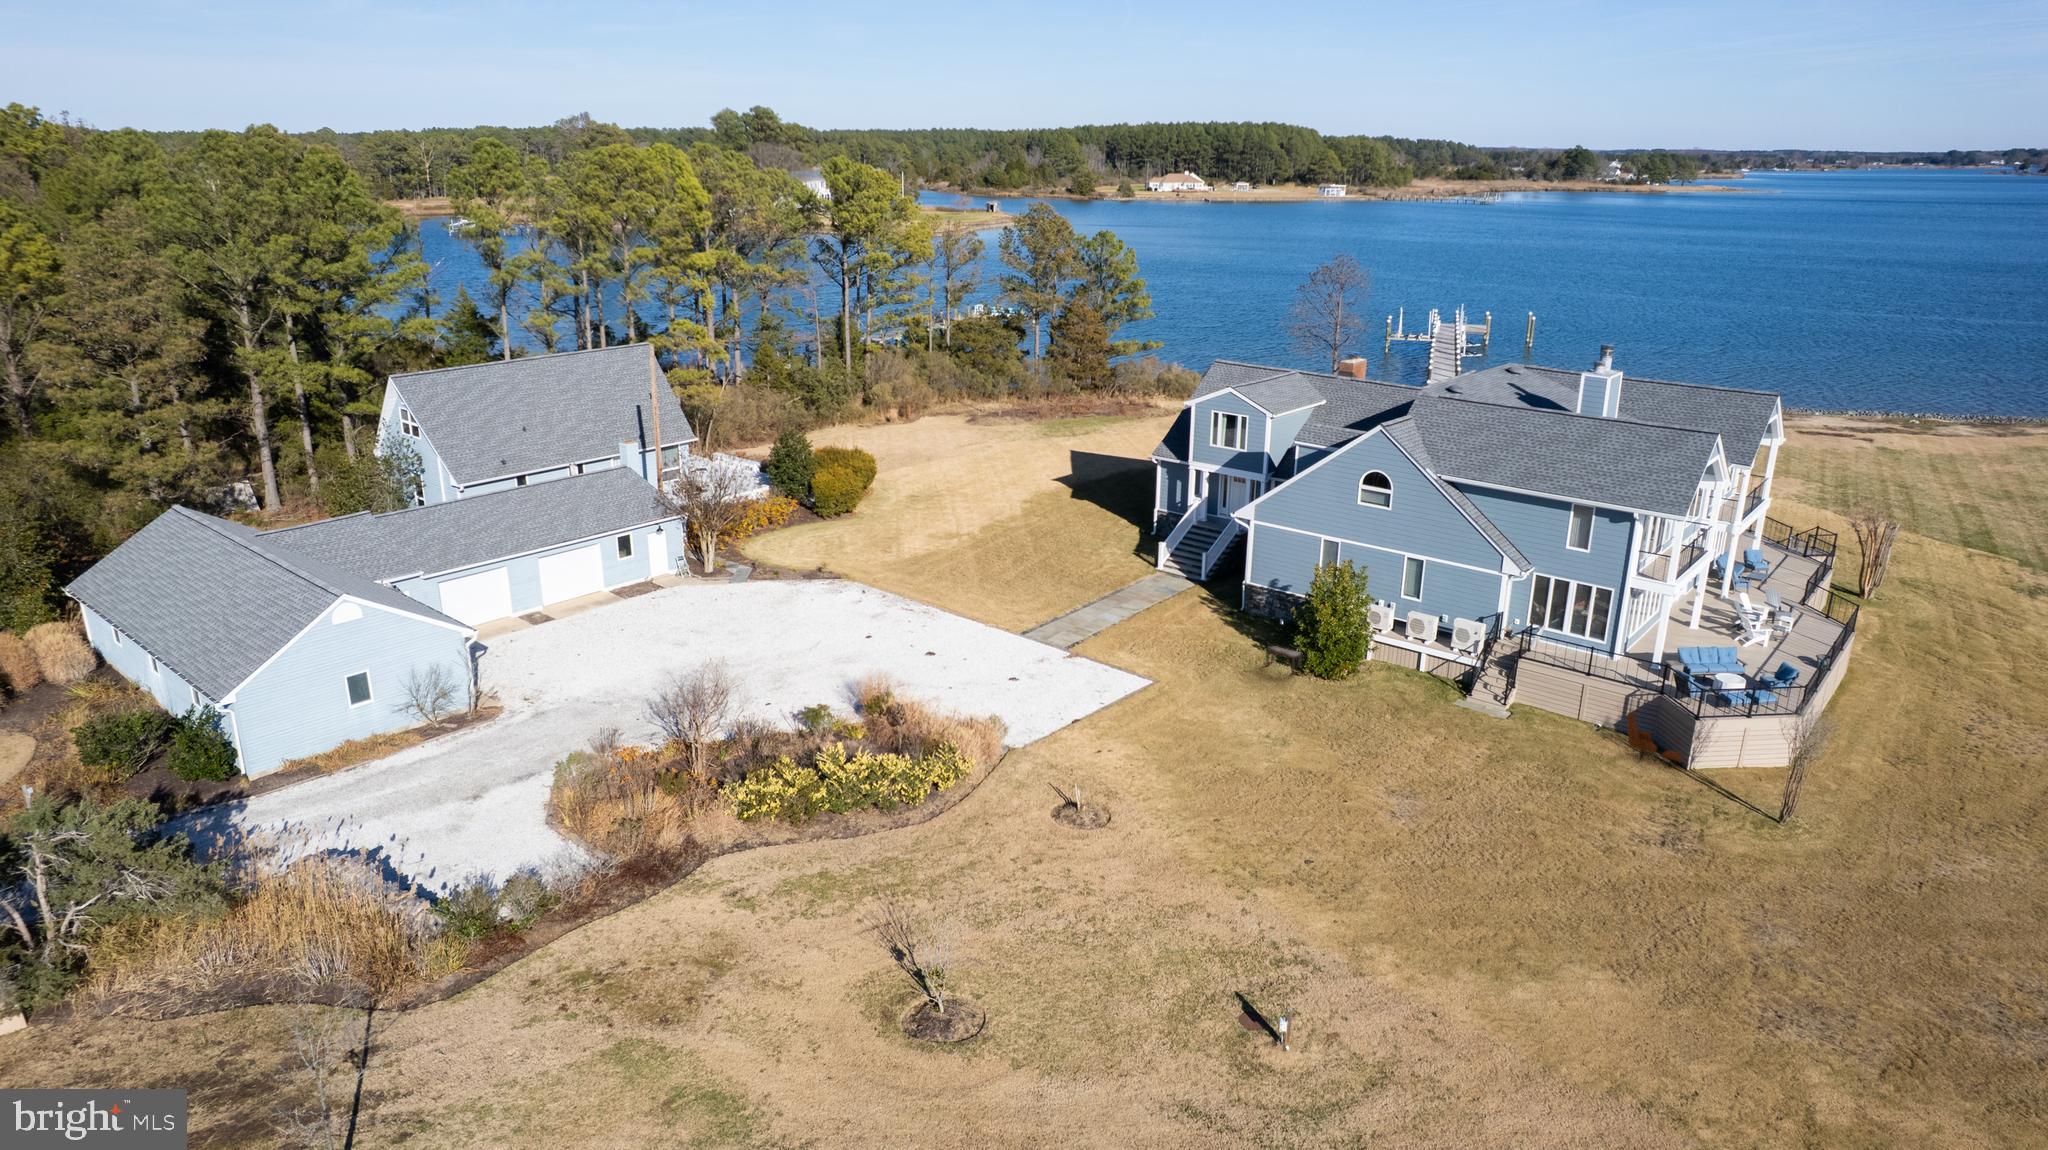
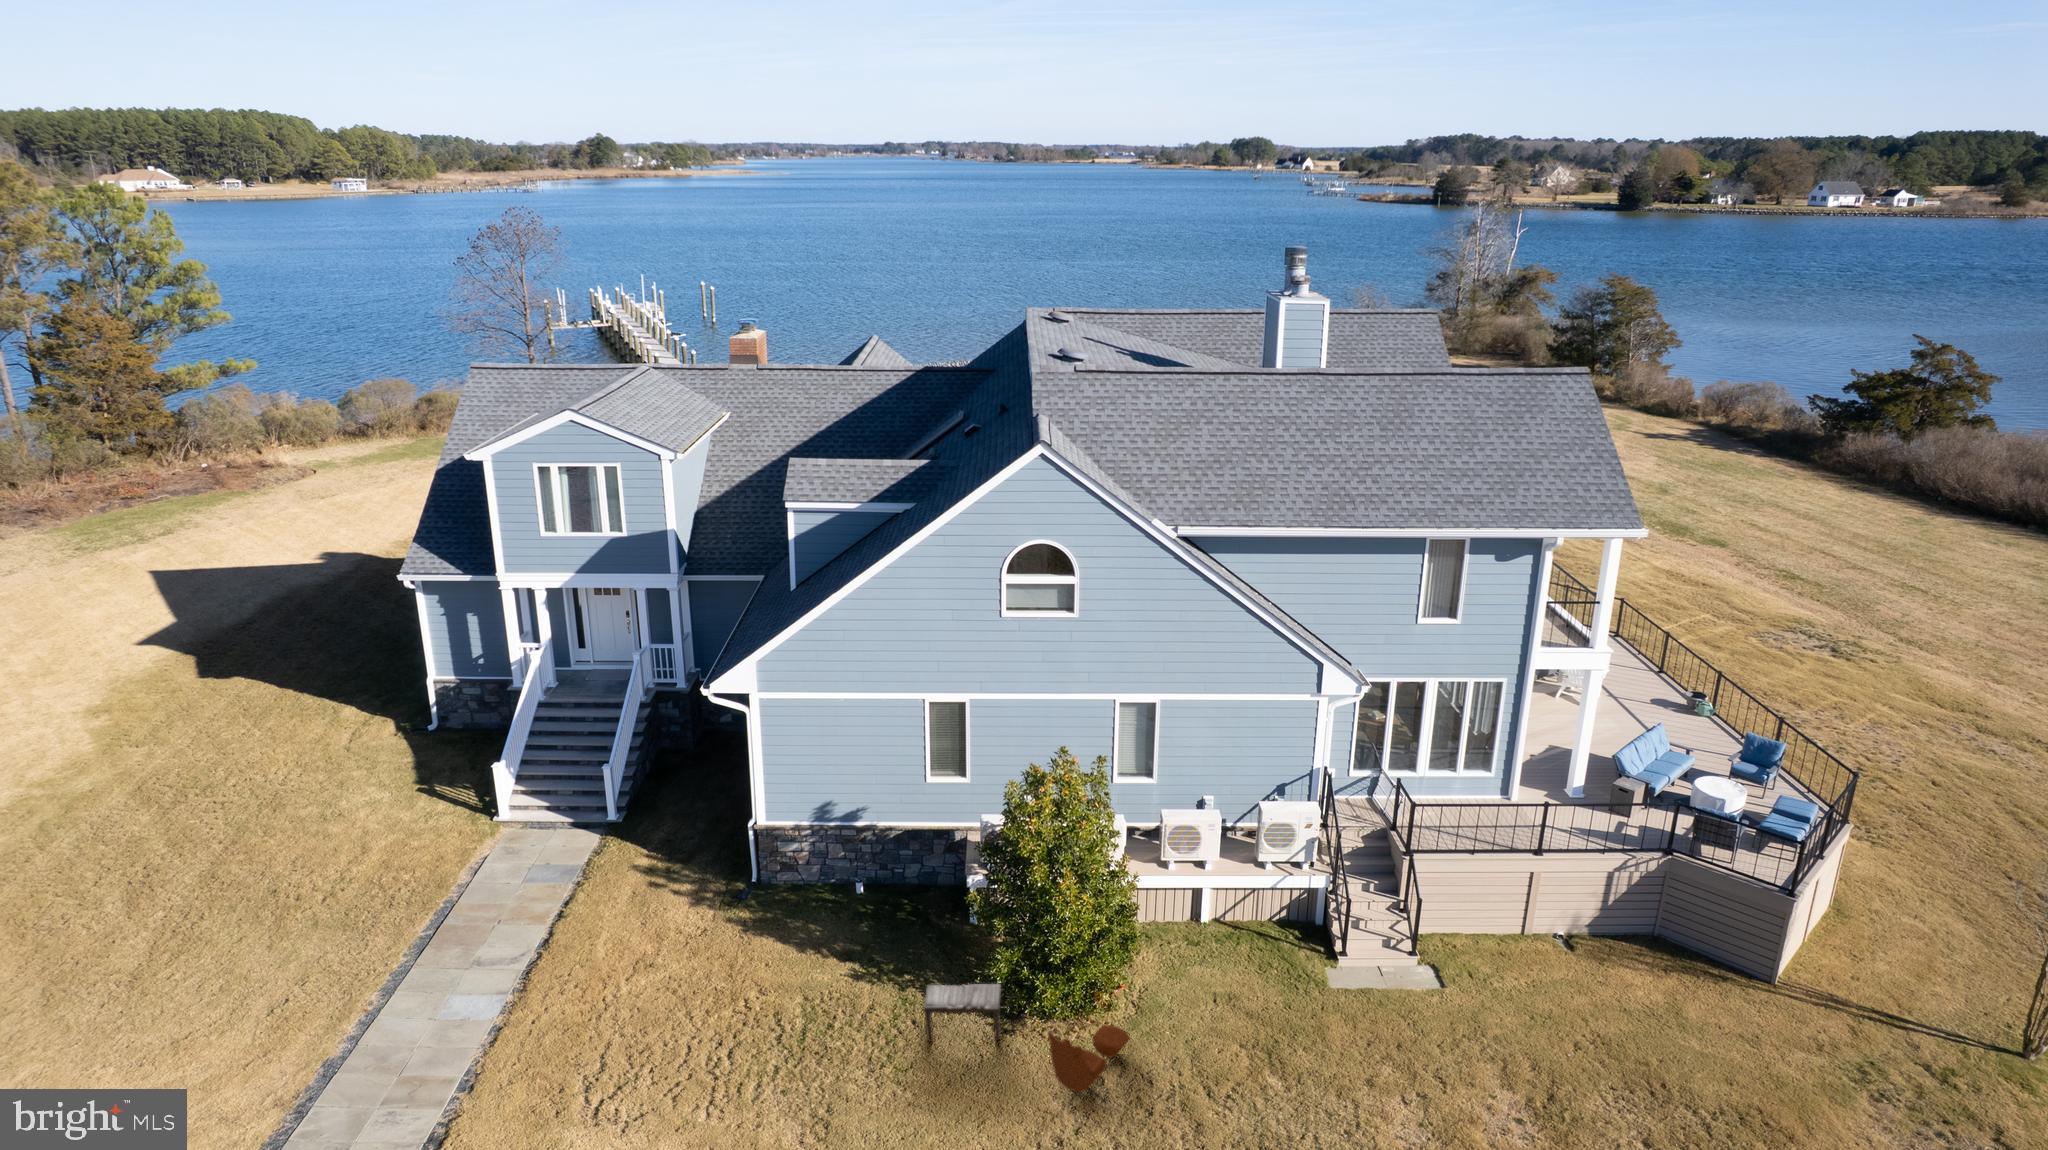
lounge chair: present [1627,712,1683,765] -> present [1048,1025,1130,1108]

